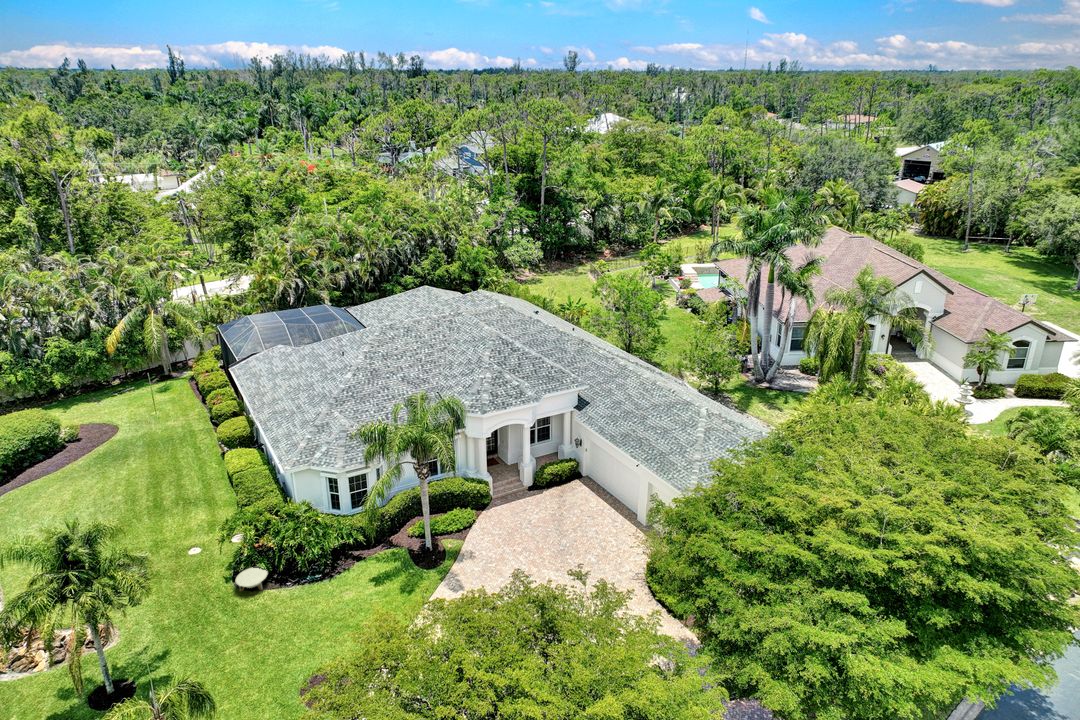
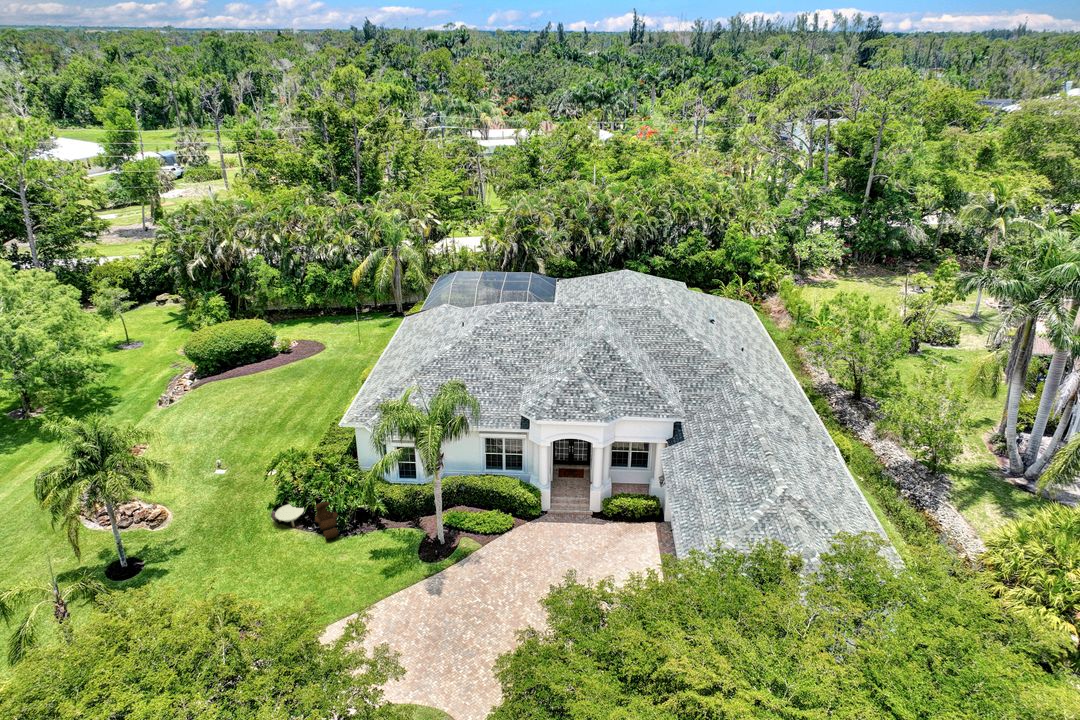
lounge chair: none [287,549,321,588] -> present [315,501,338,539]

